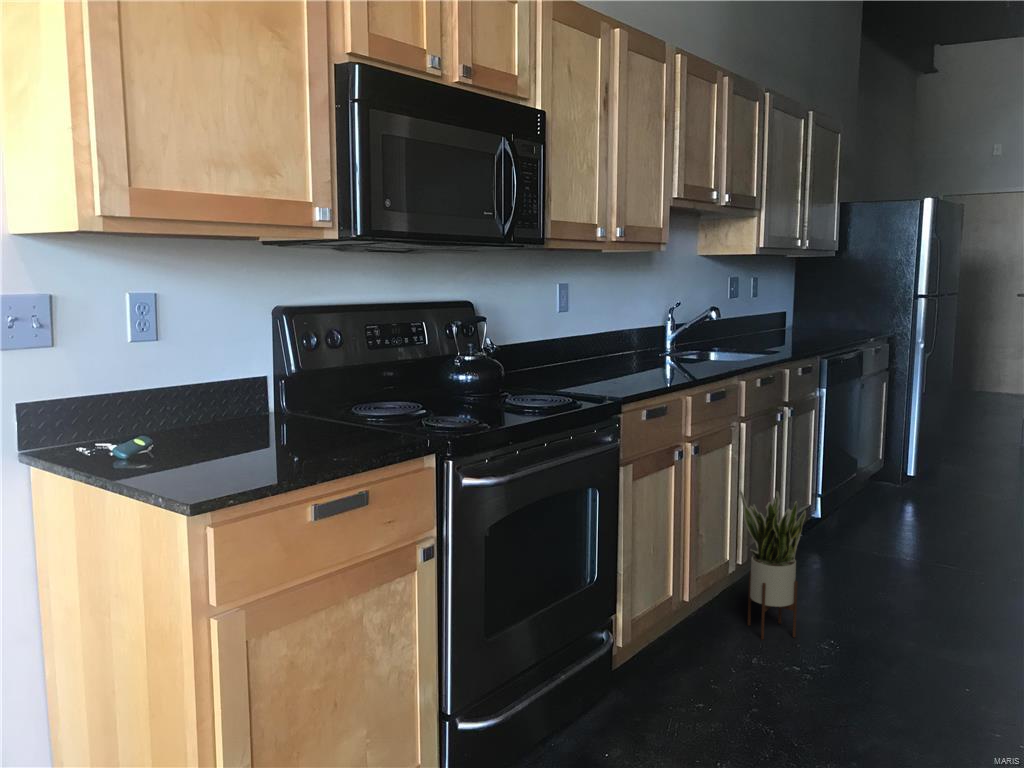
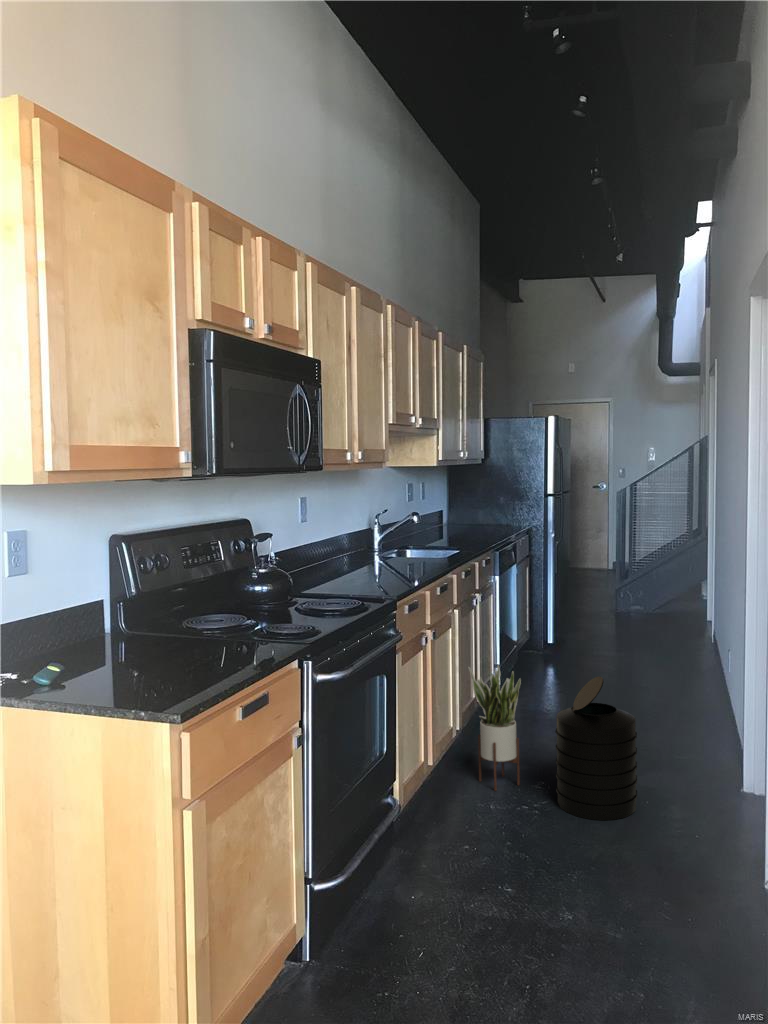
trash can: none [834,519,946,700] -> present [555,677,637,820]

